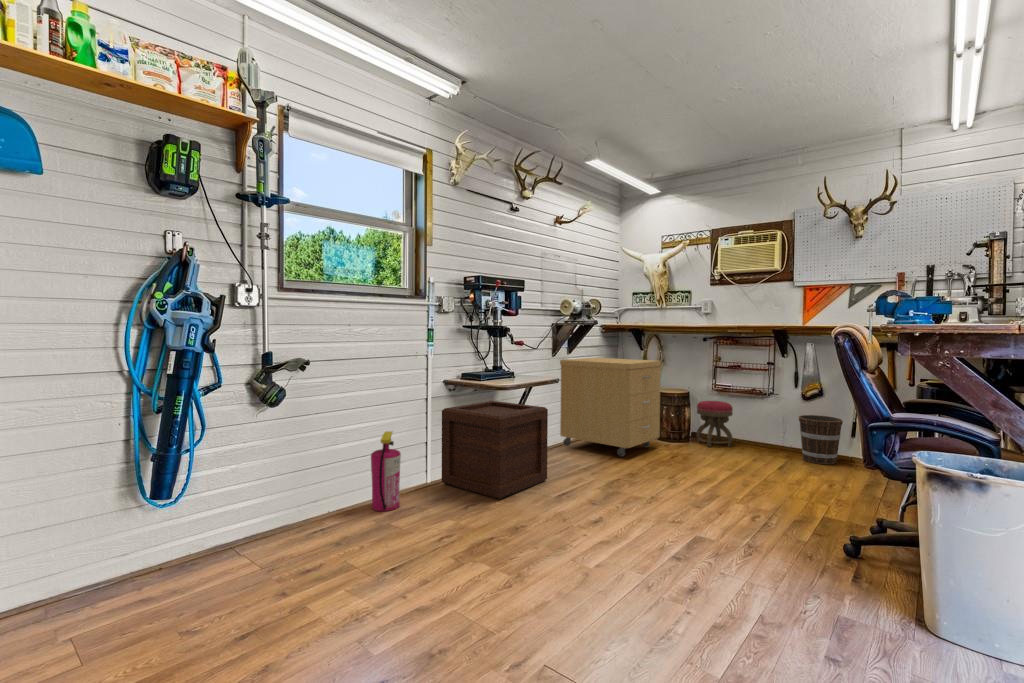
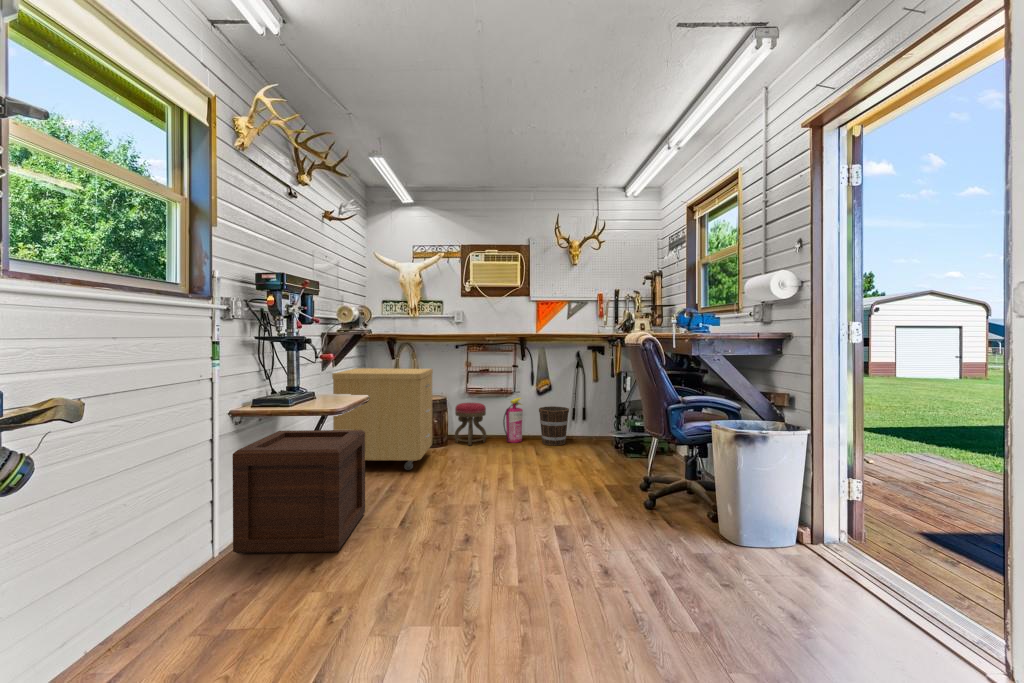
fire extinguisher: present [371,431,401,511] -> present [503,398,523,443]

